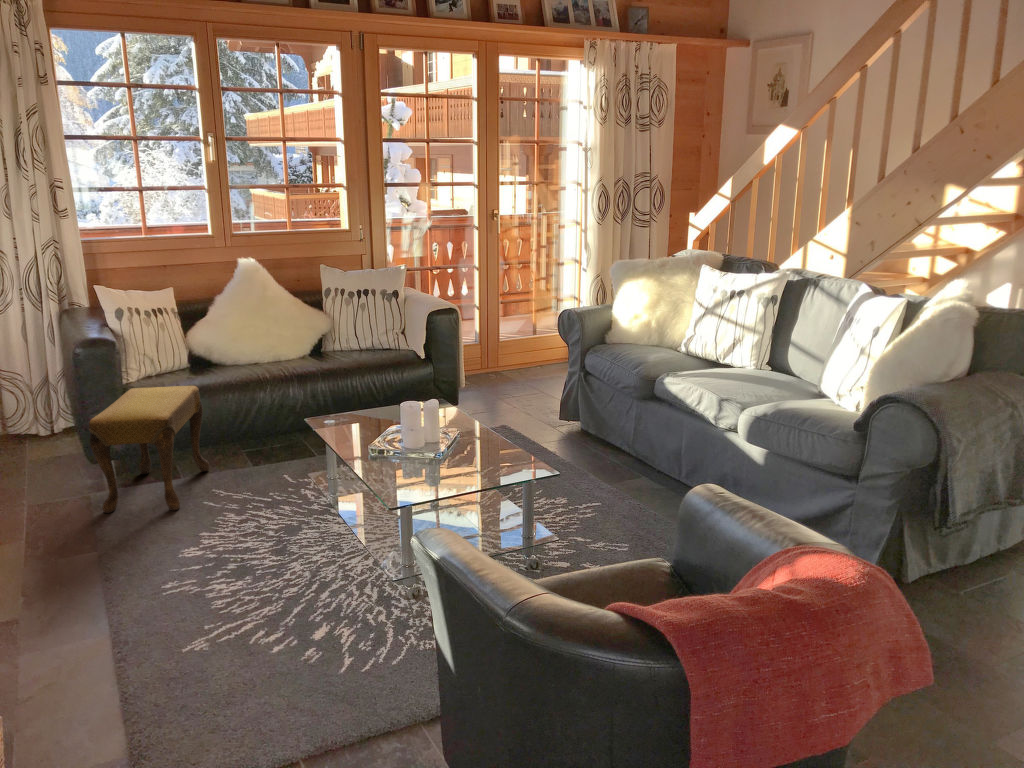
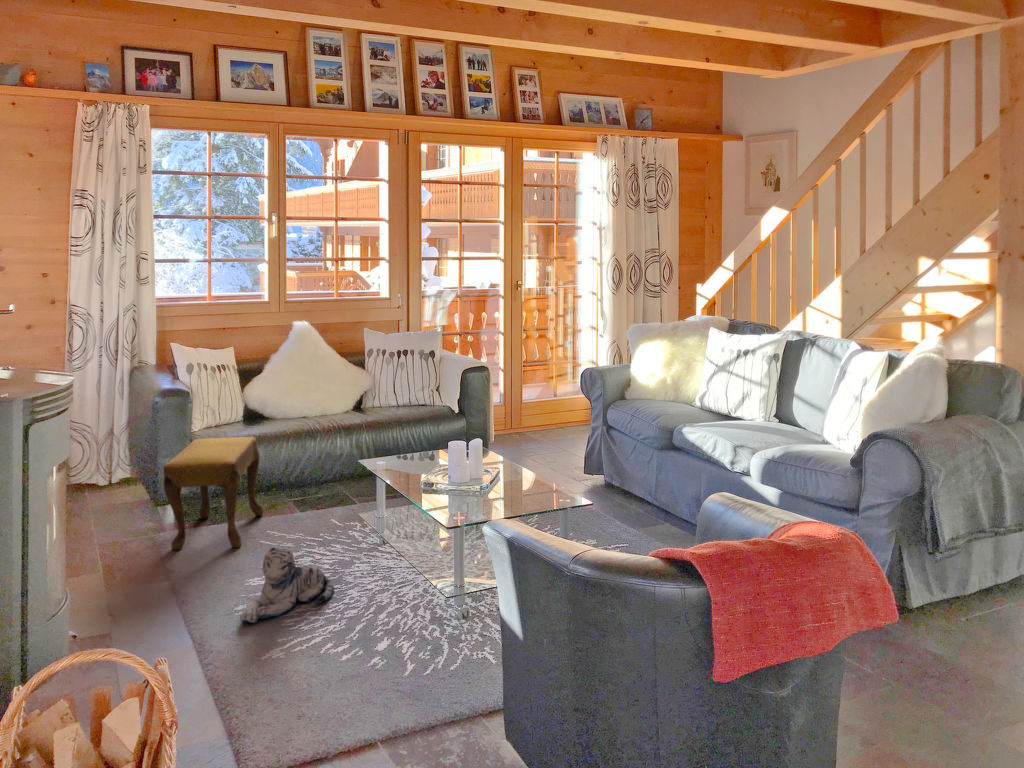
plush toy: none [164,519,275,605] -> present [240,547,334,623]

